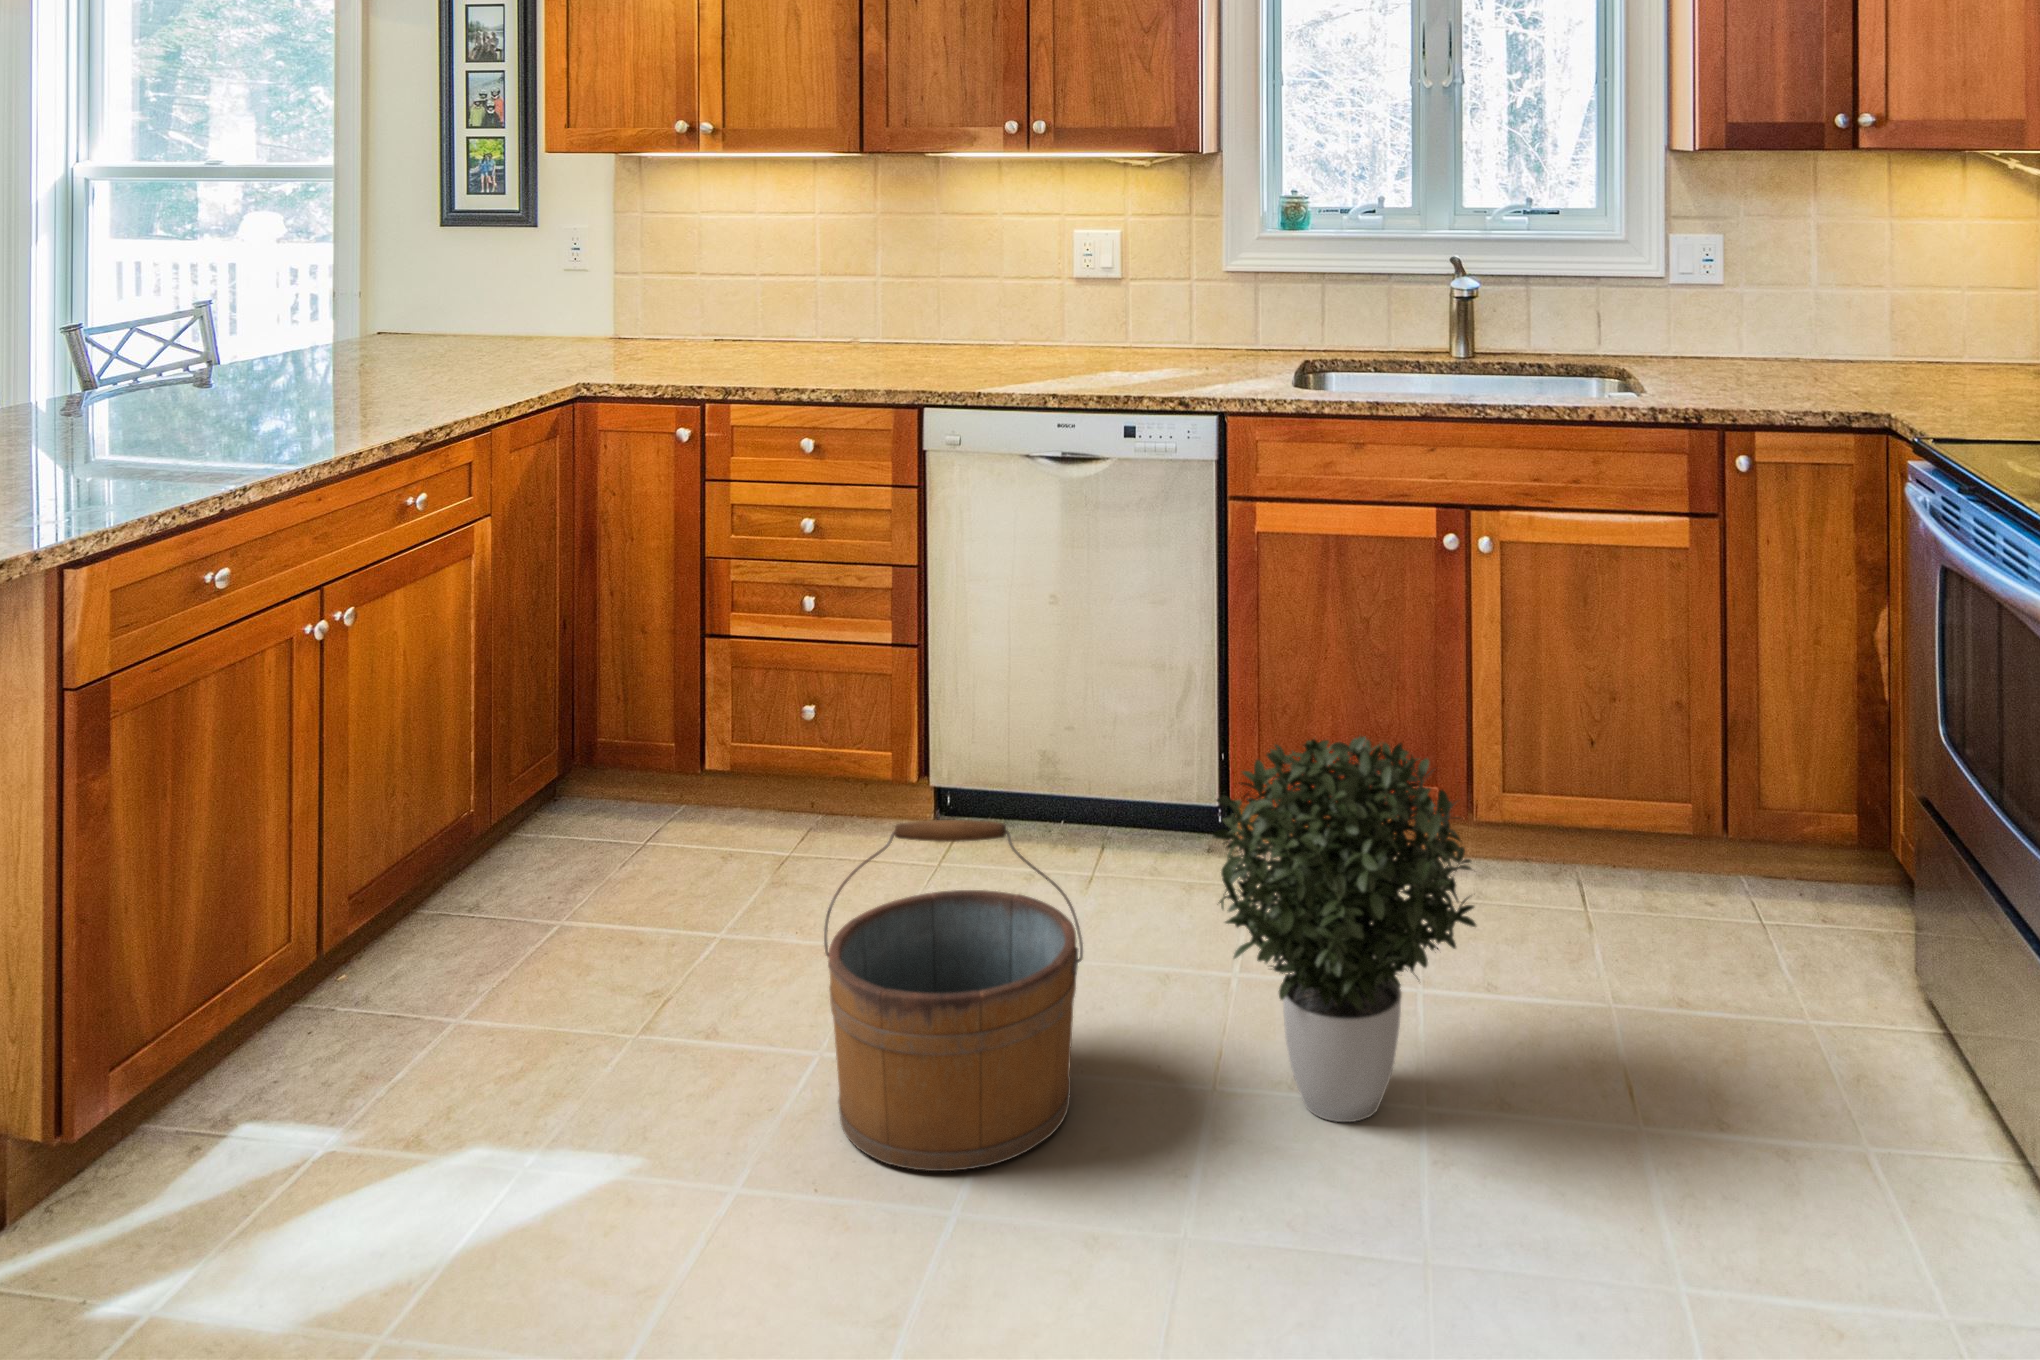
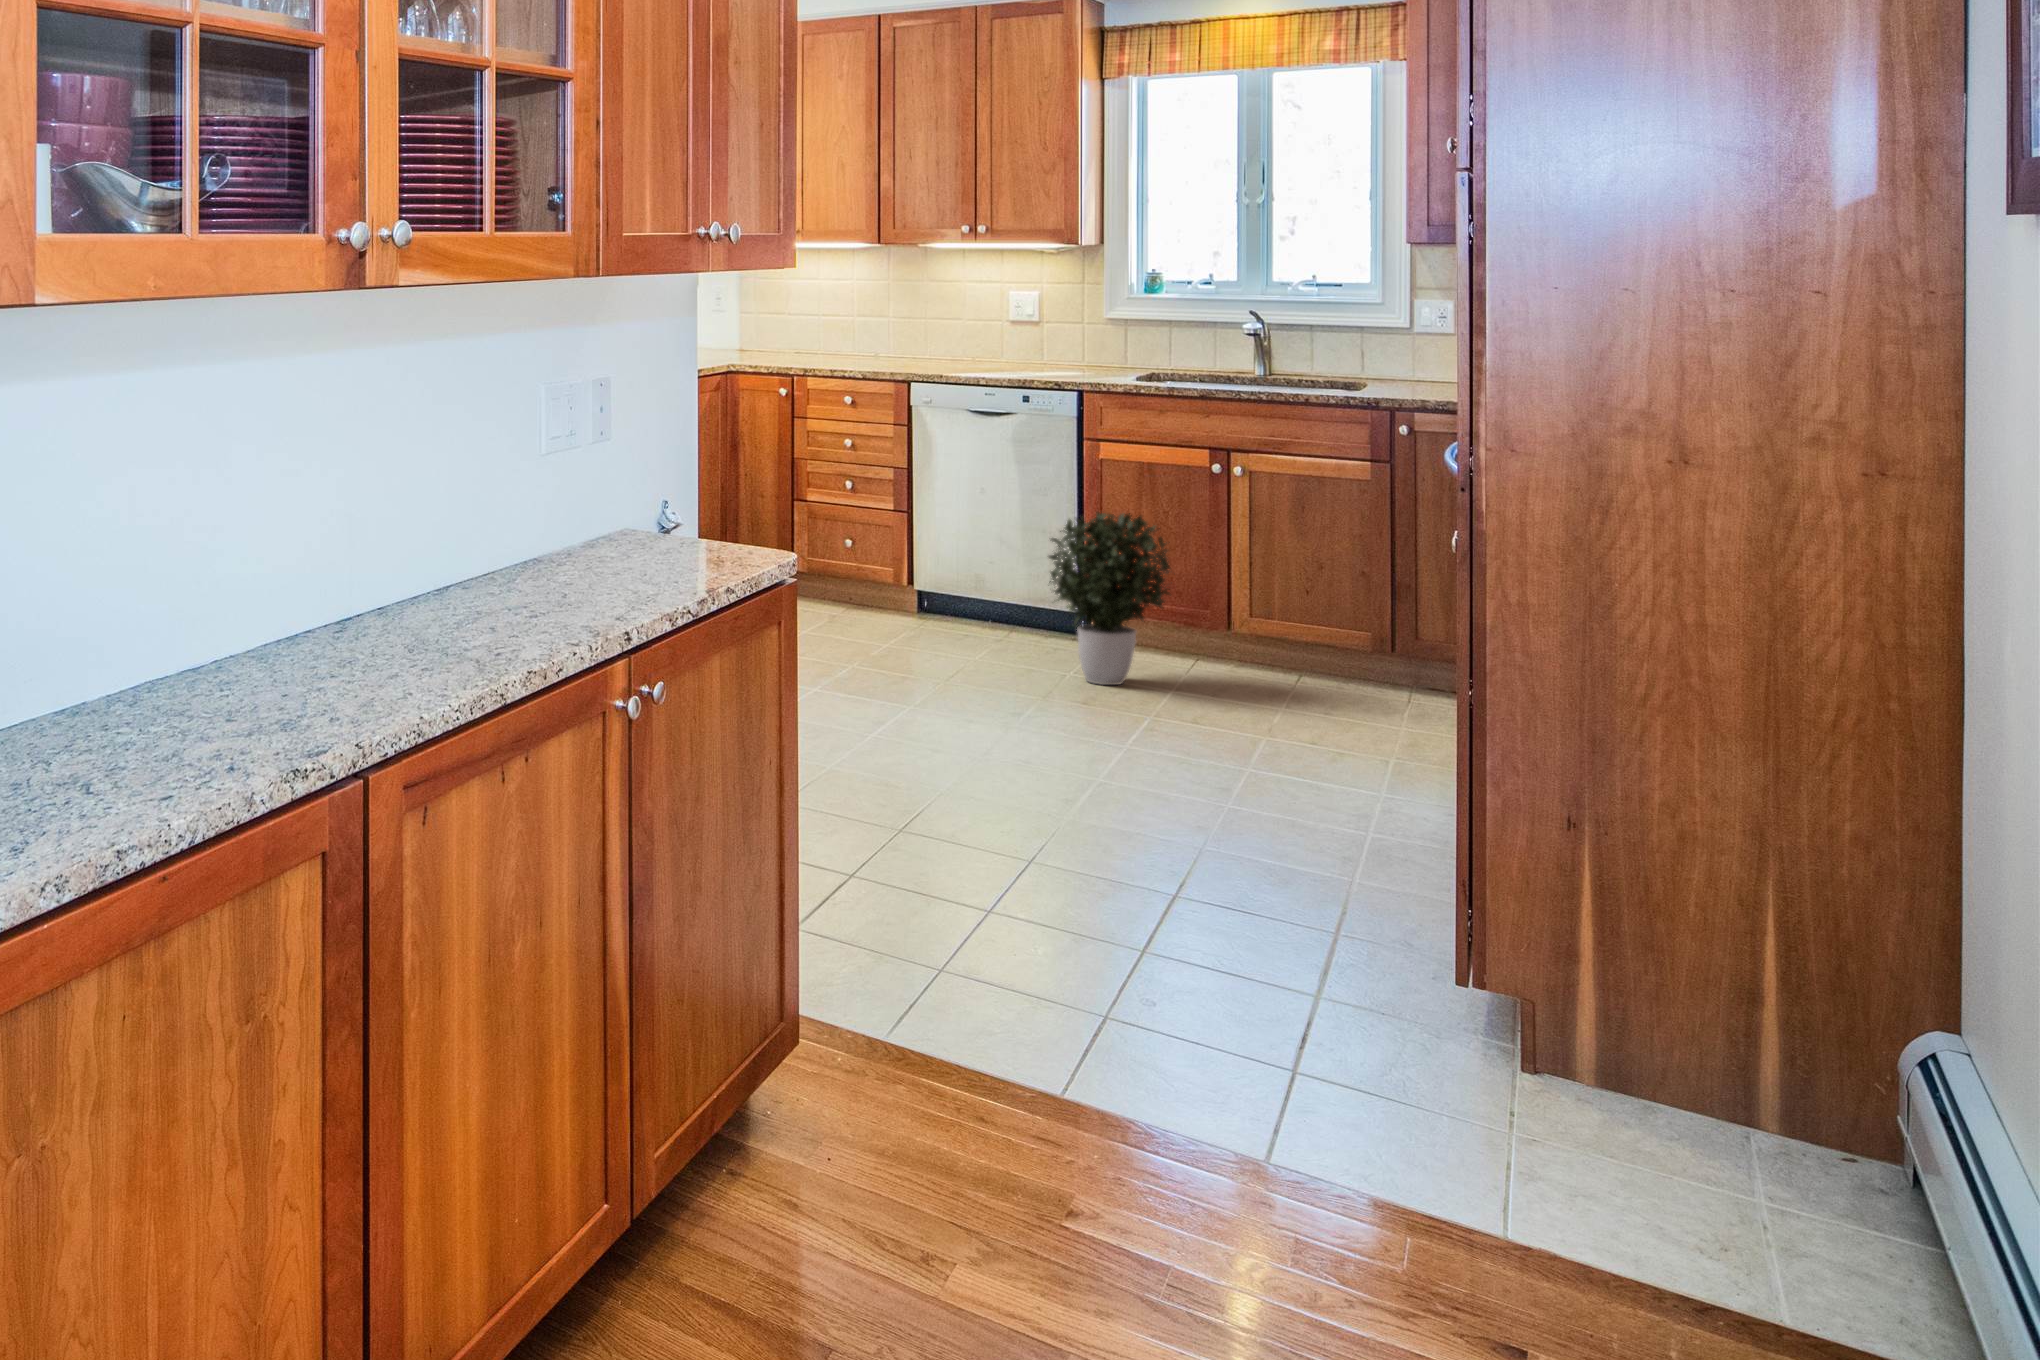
bucket: present [824,820,1083,1171] -> none [864,538,982,679]

